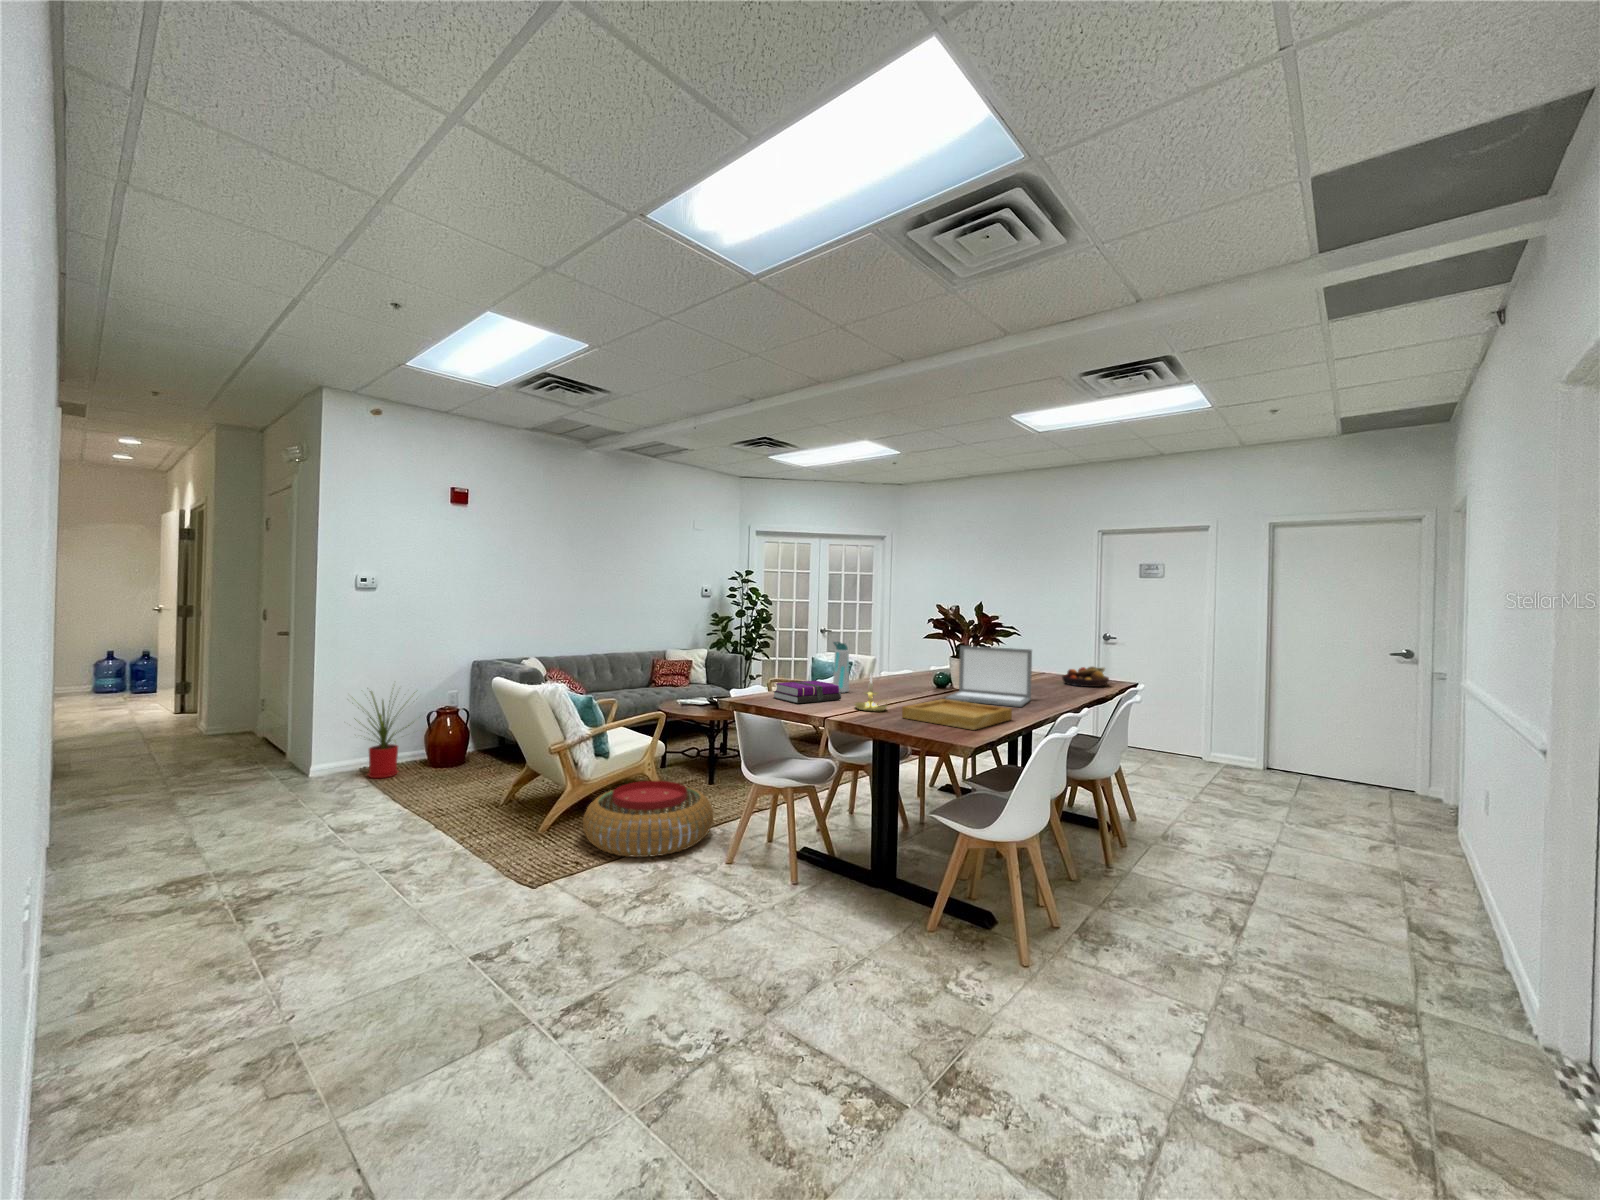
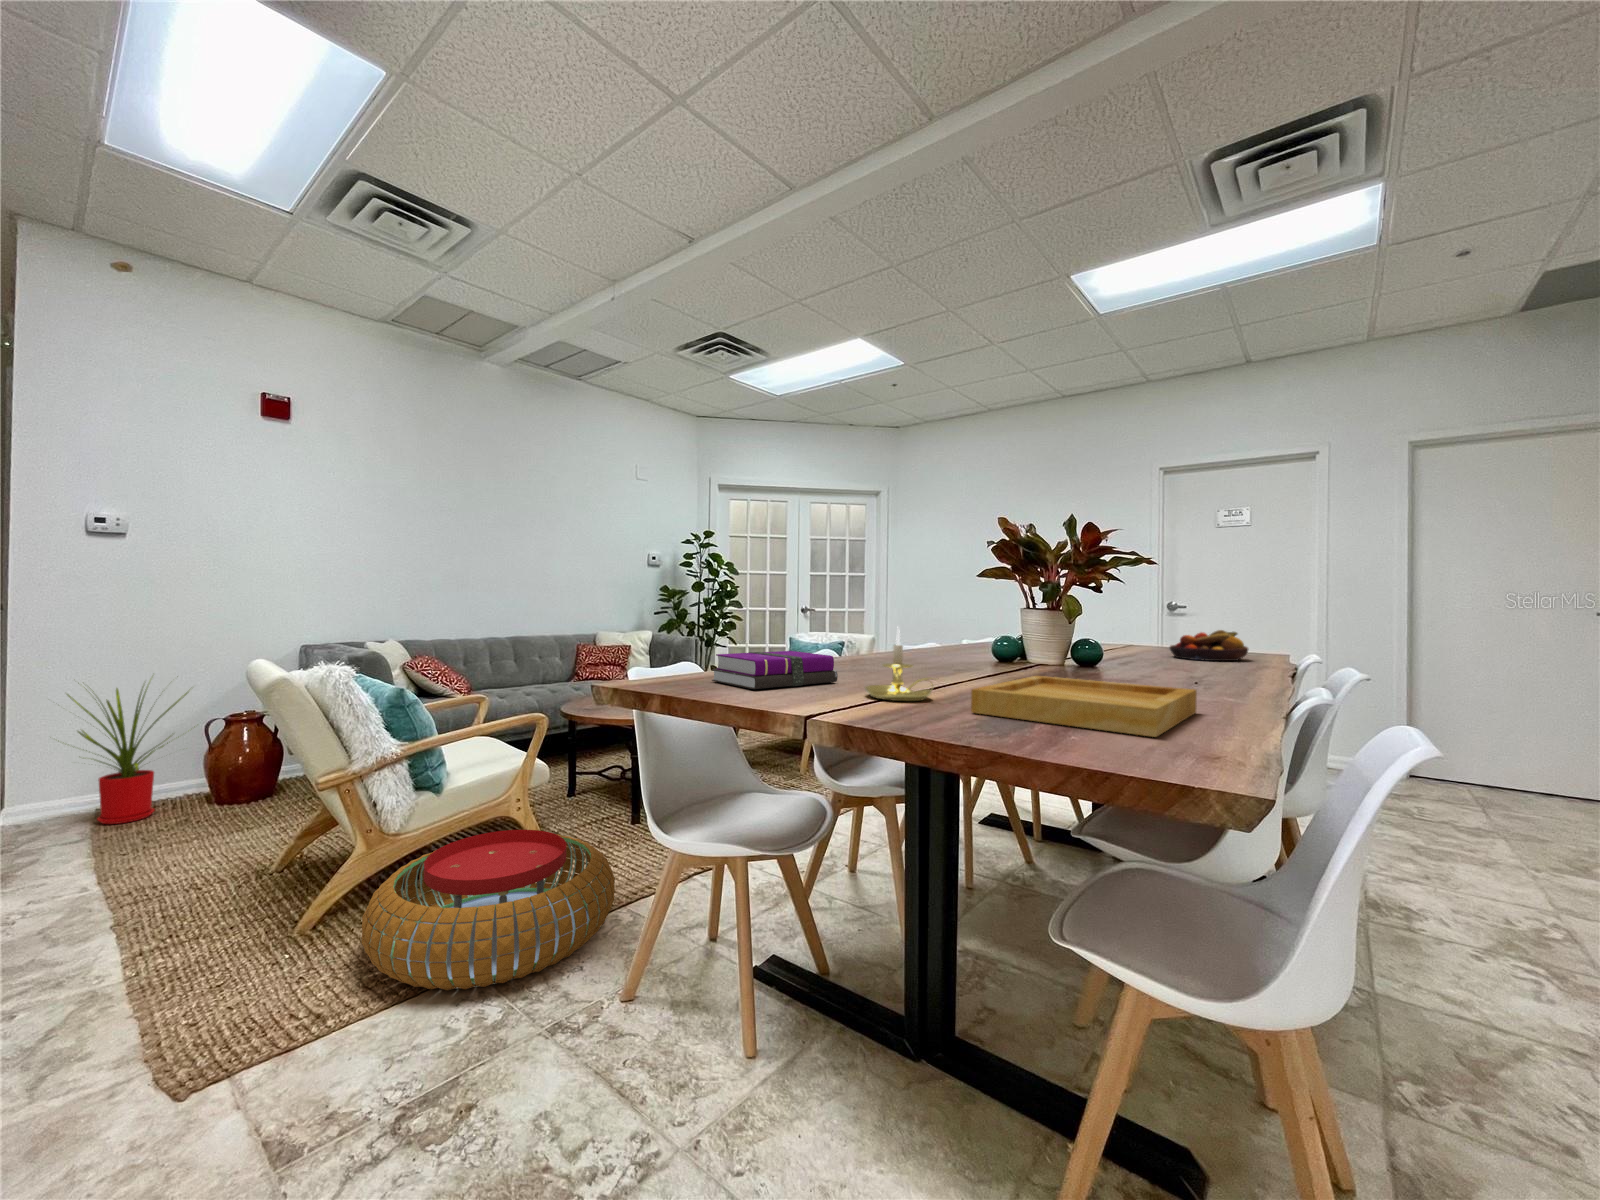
water bottle: present [833,642,849,693] -> none [820,586,849,672]
laptop: present [945,646,1032,707] -> none [1022,590,1173,690]

